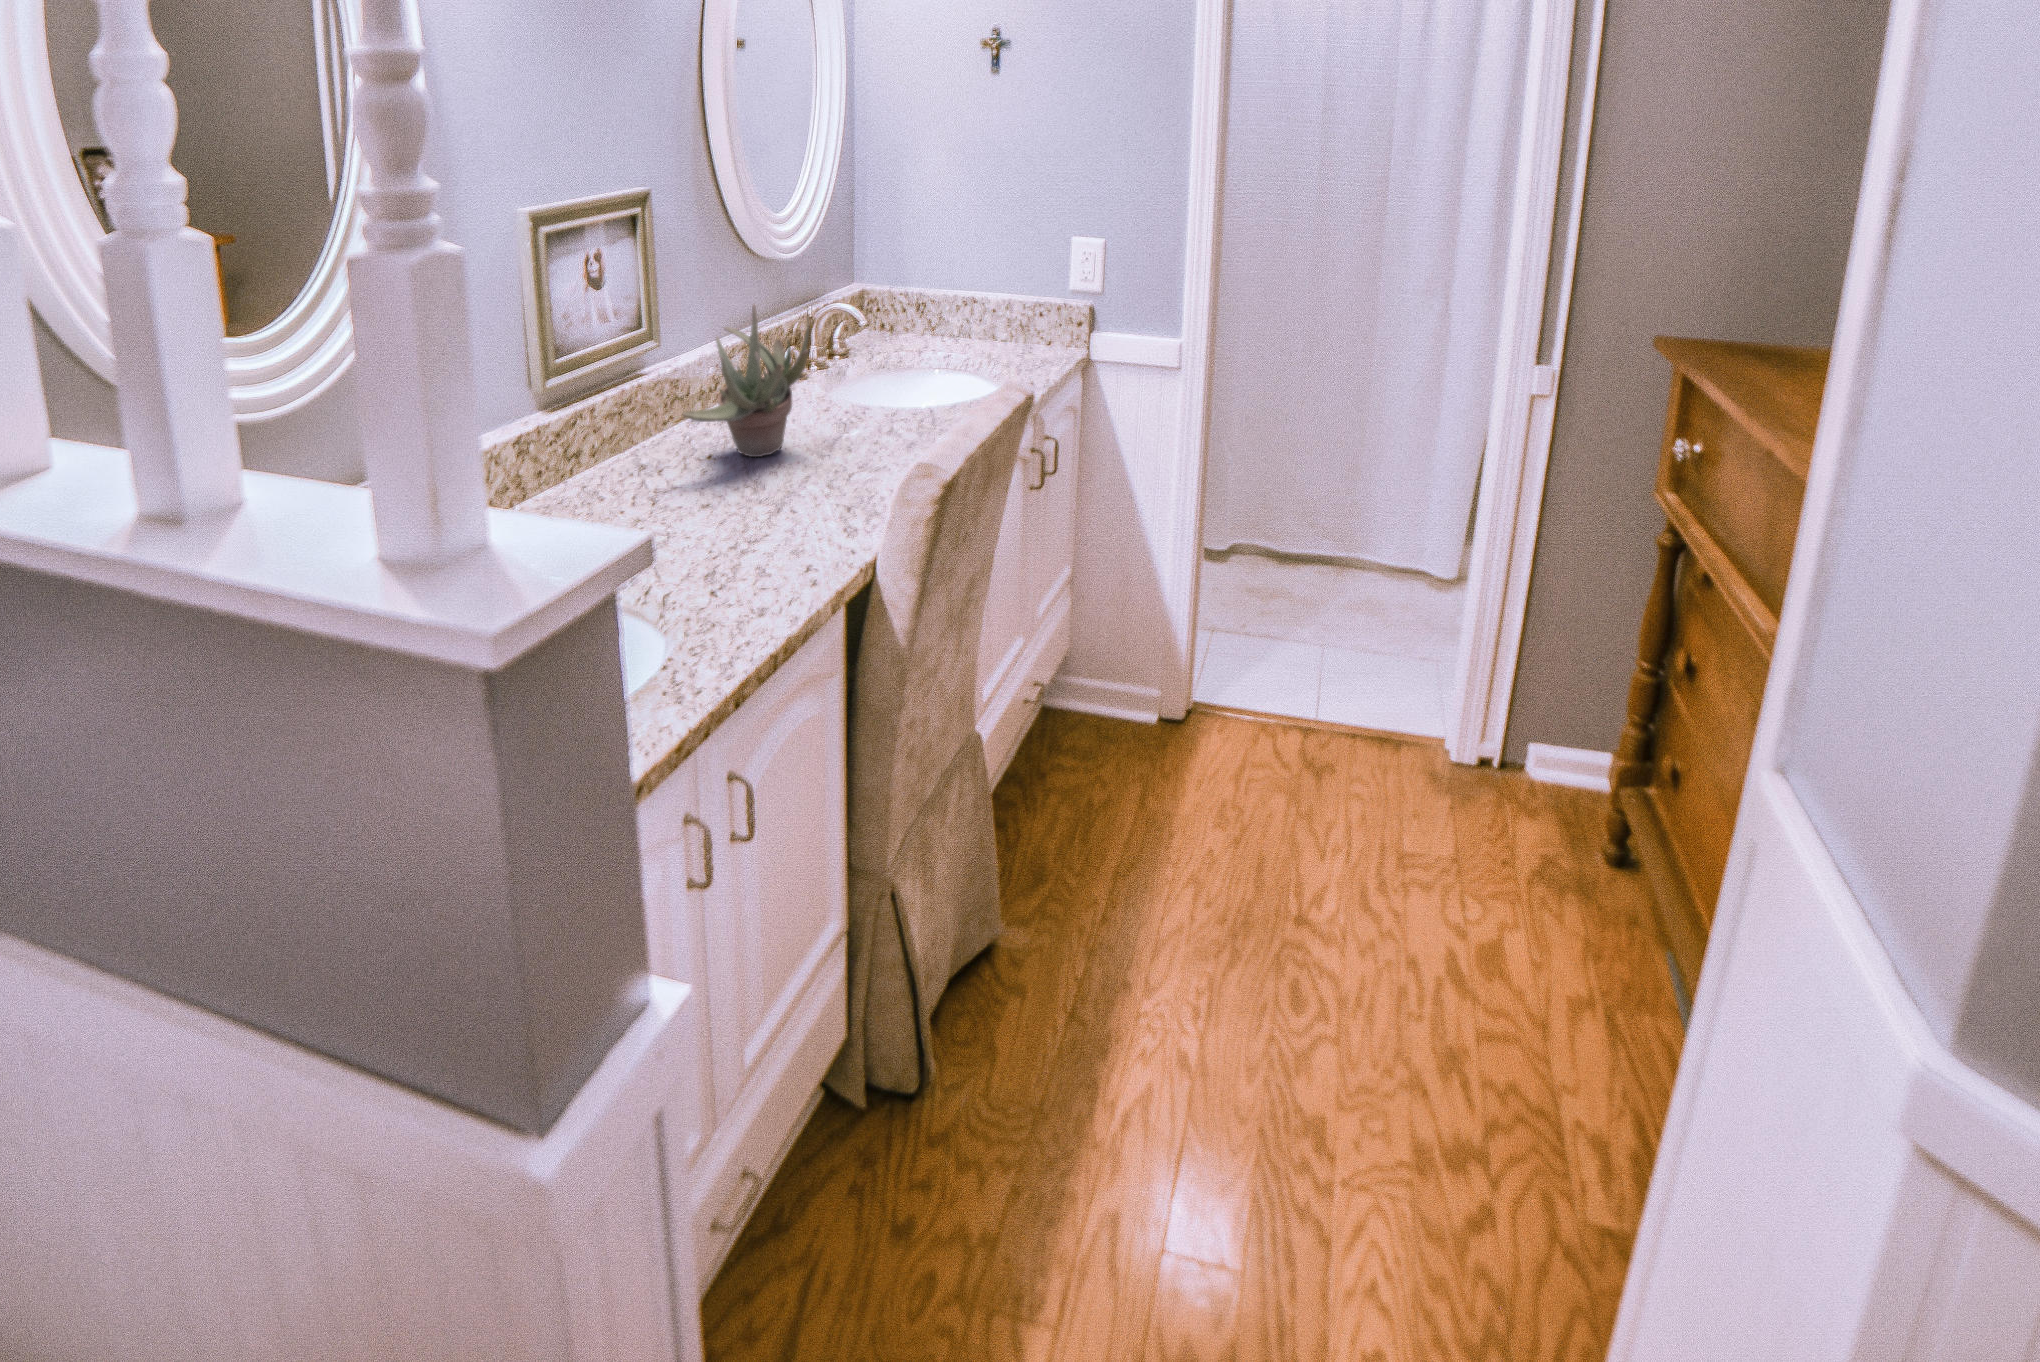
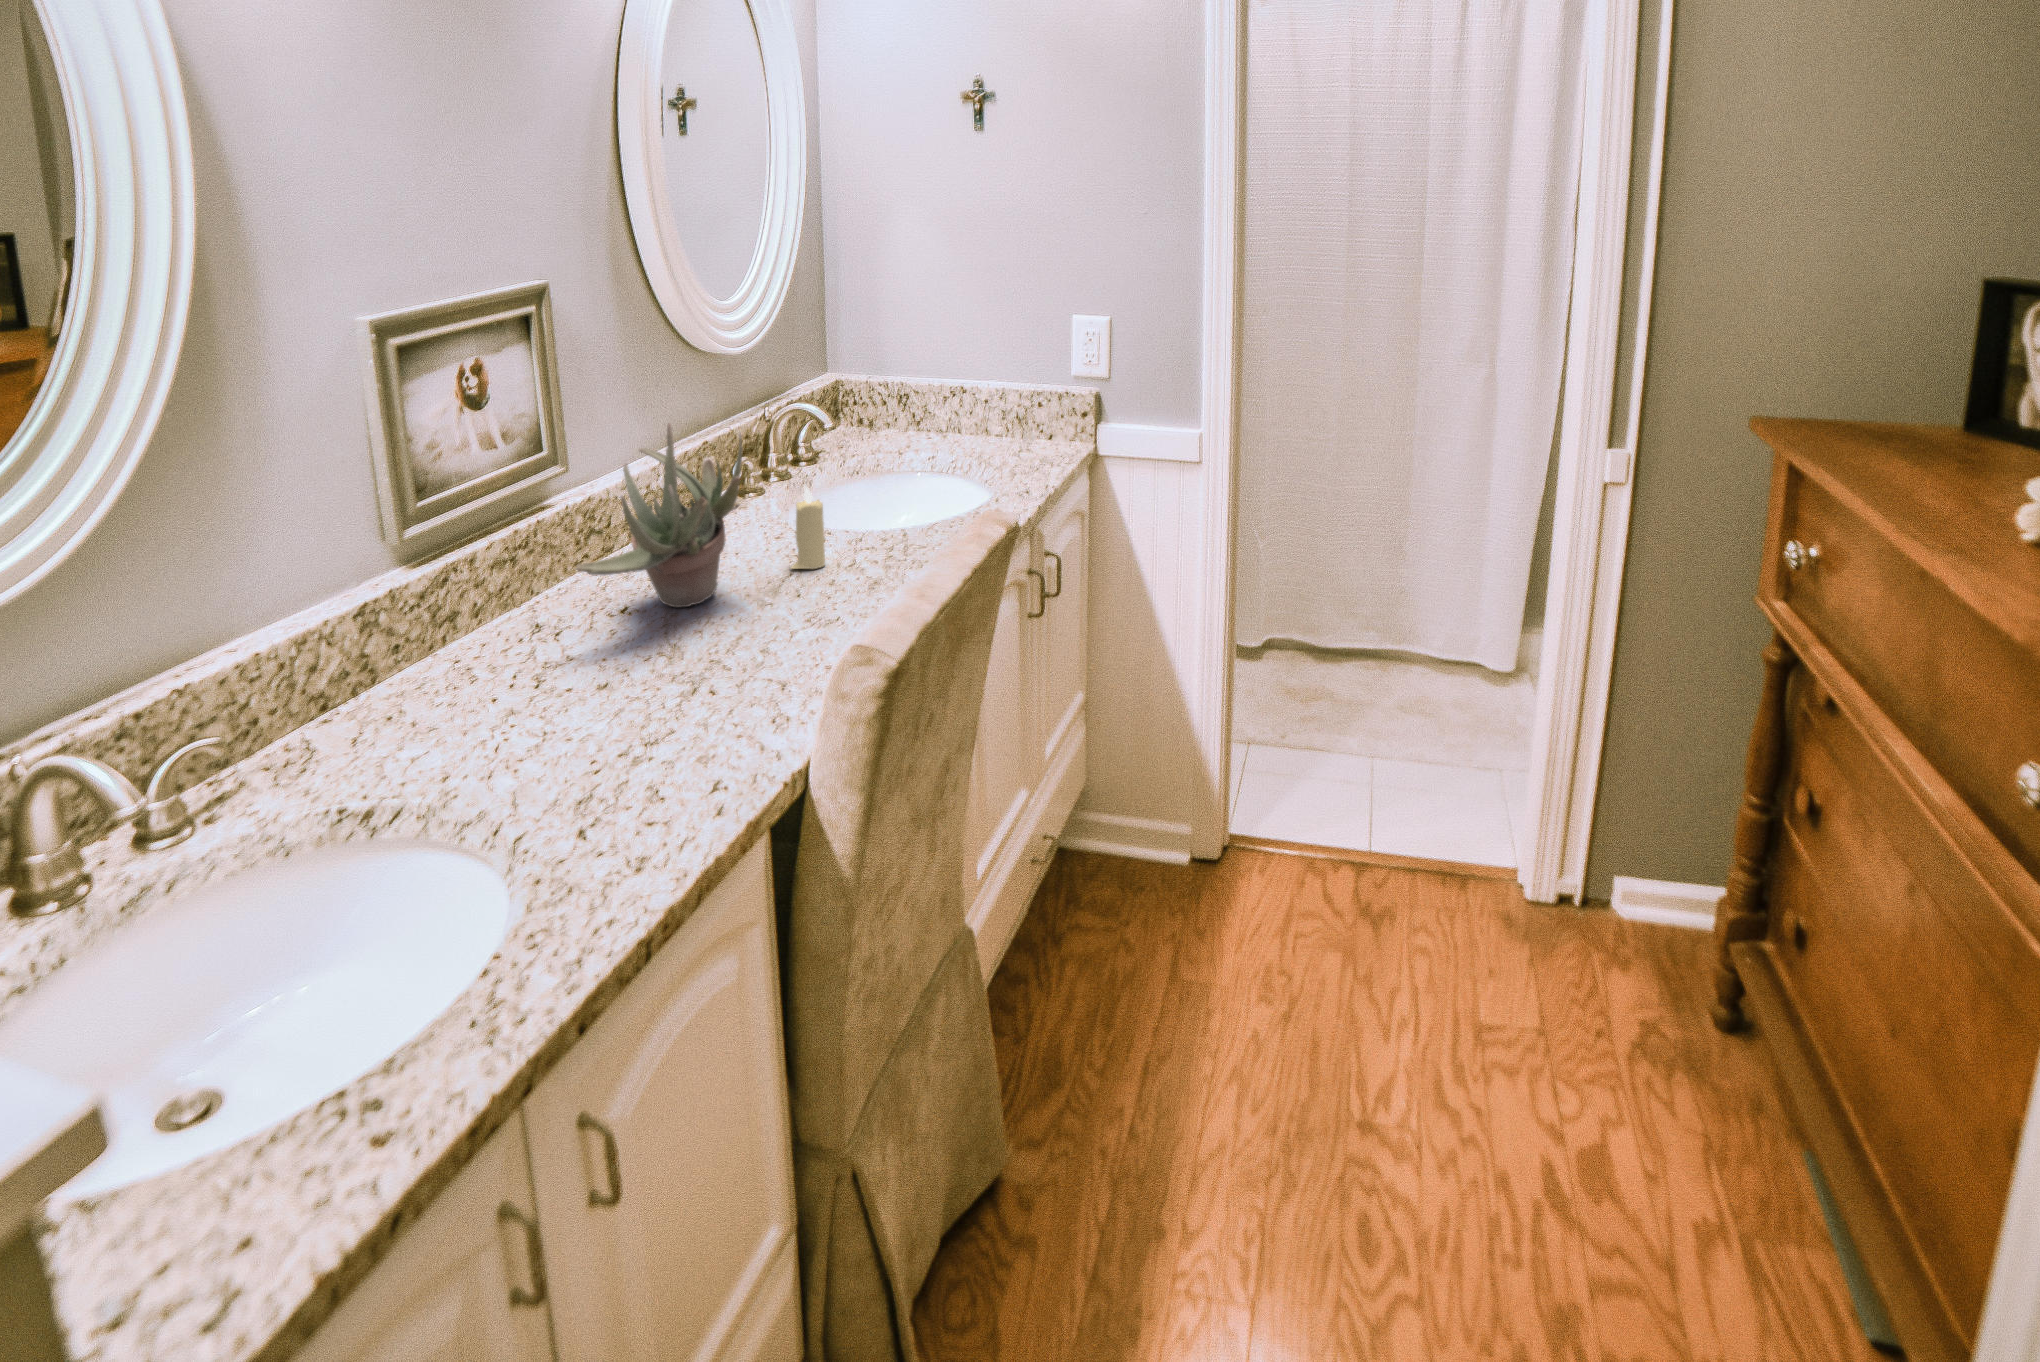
candle: none [839,364,868,435] -> present [791,485,825,569]

